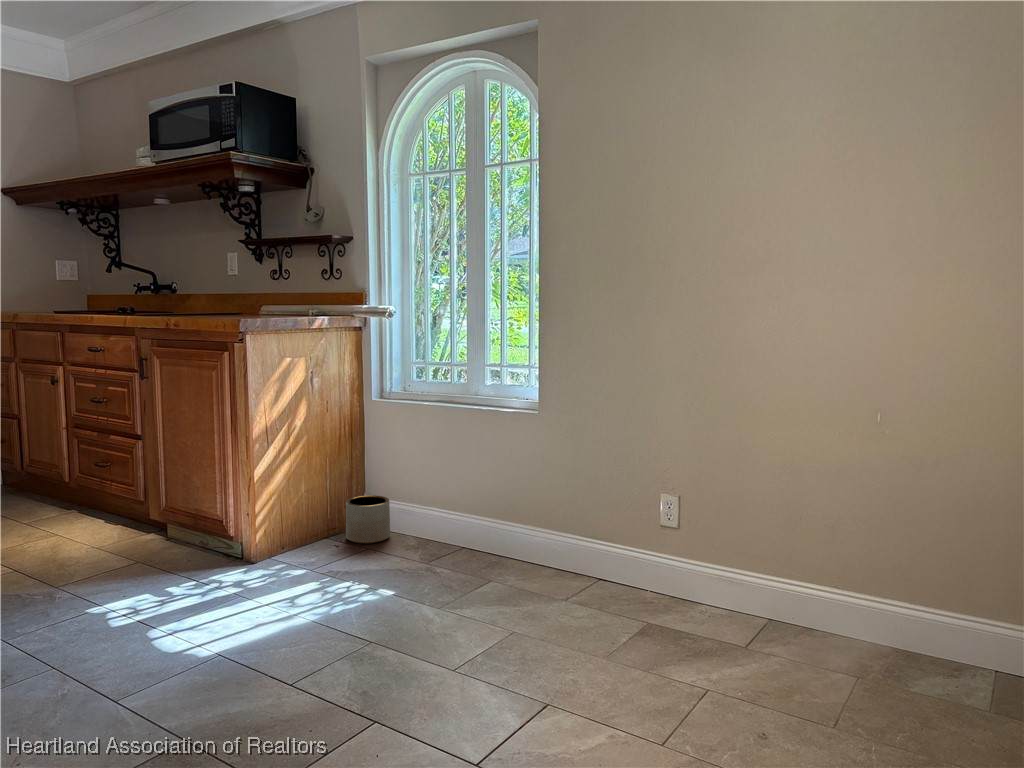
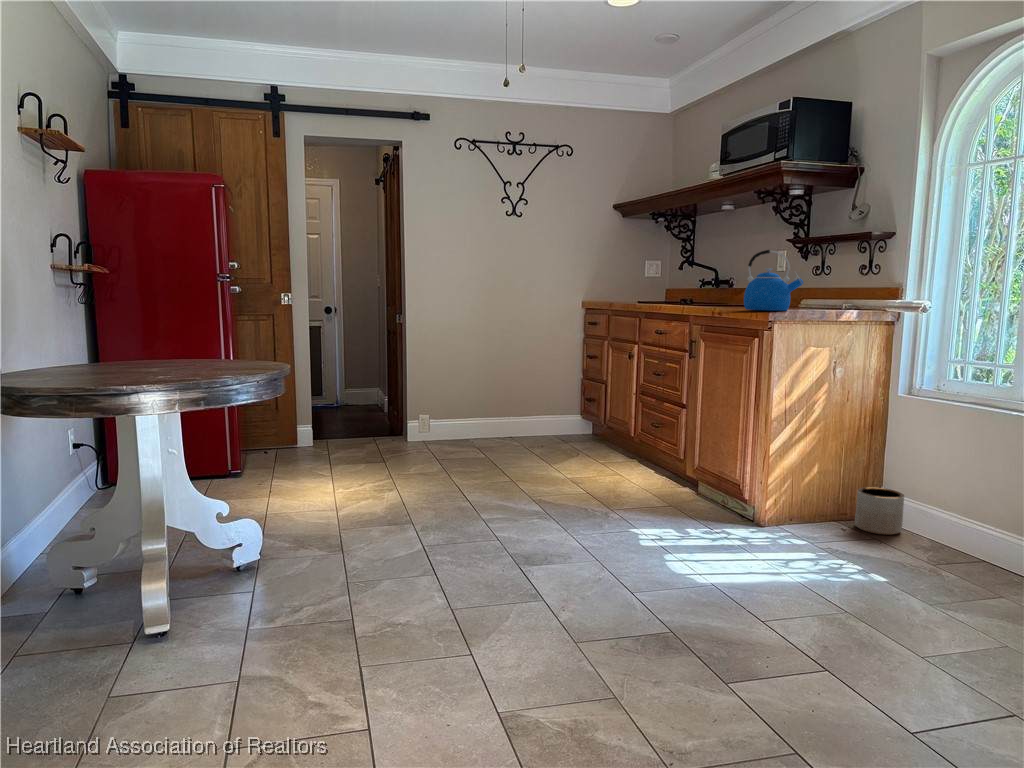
kettle: none [206,251,272,320] -> present [744,250,803,311]

